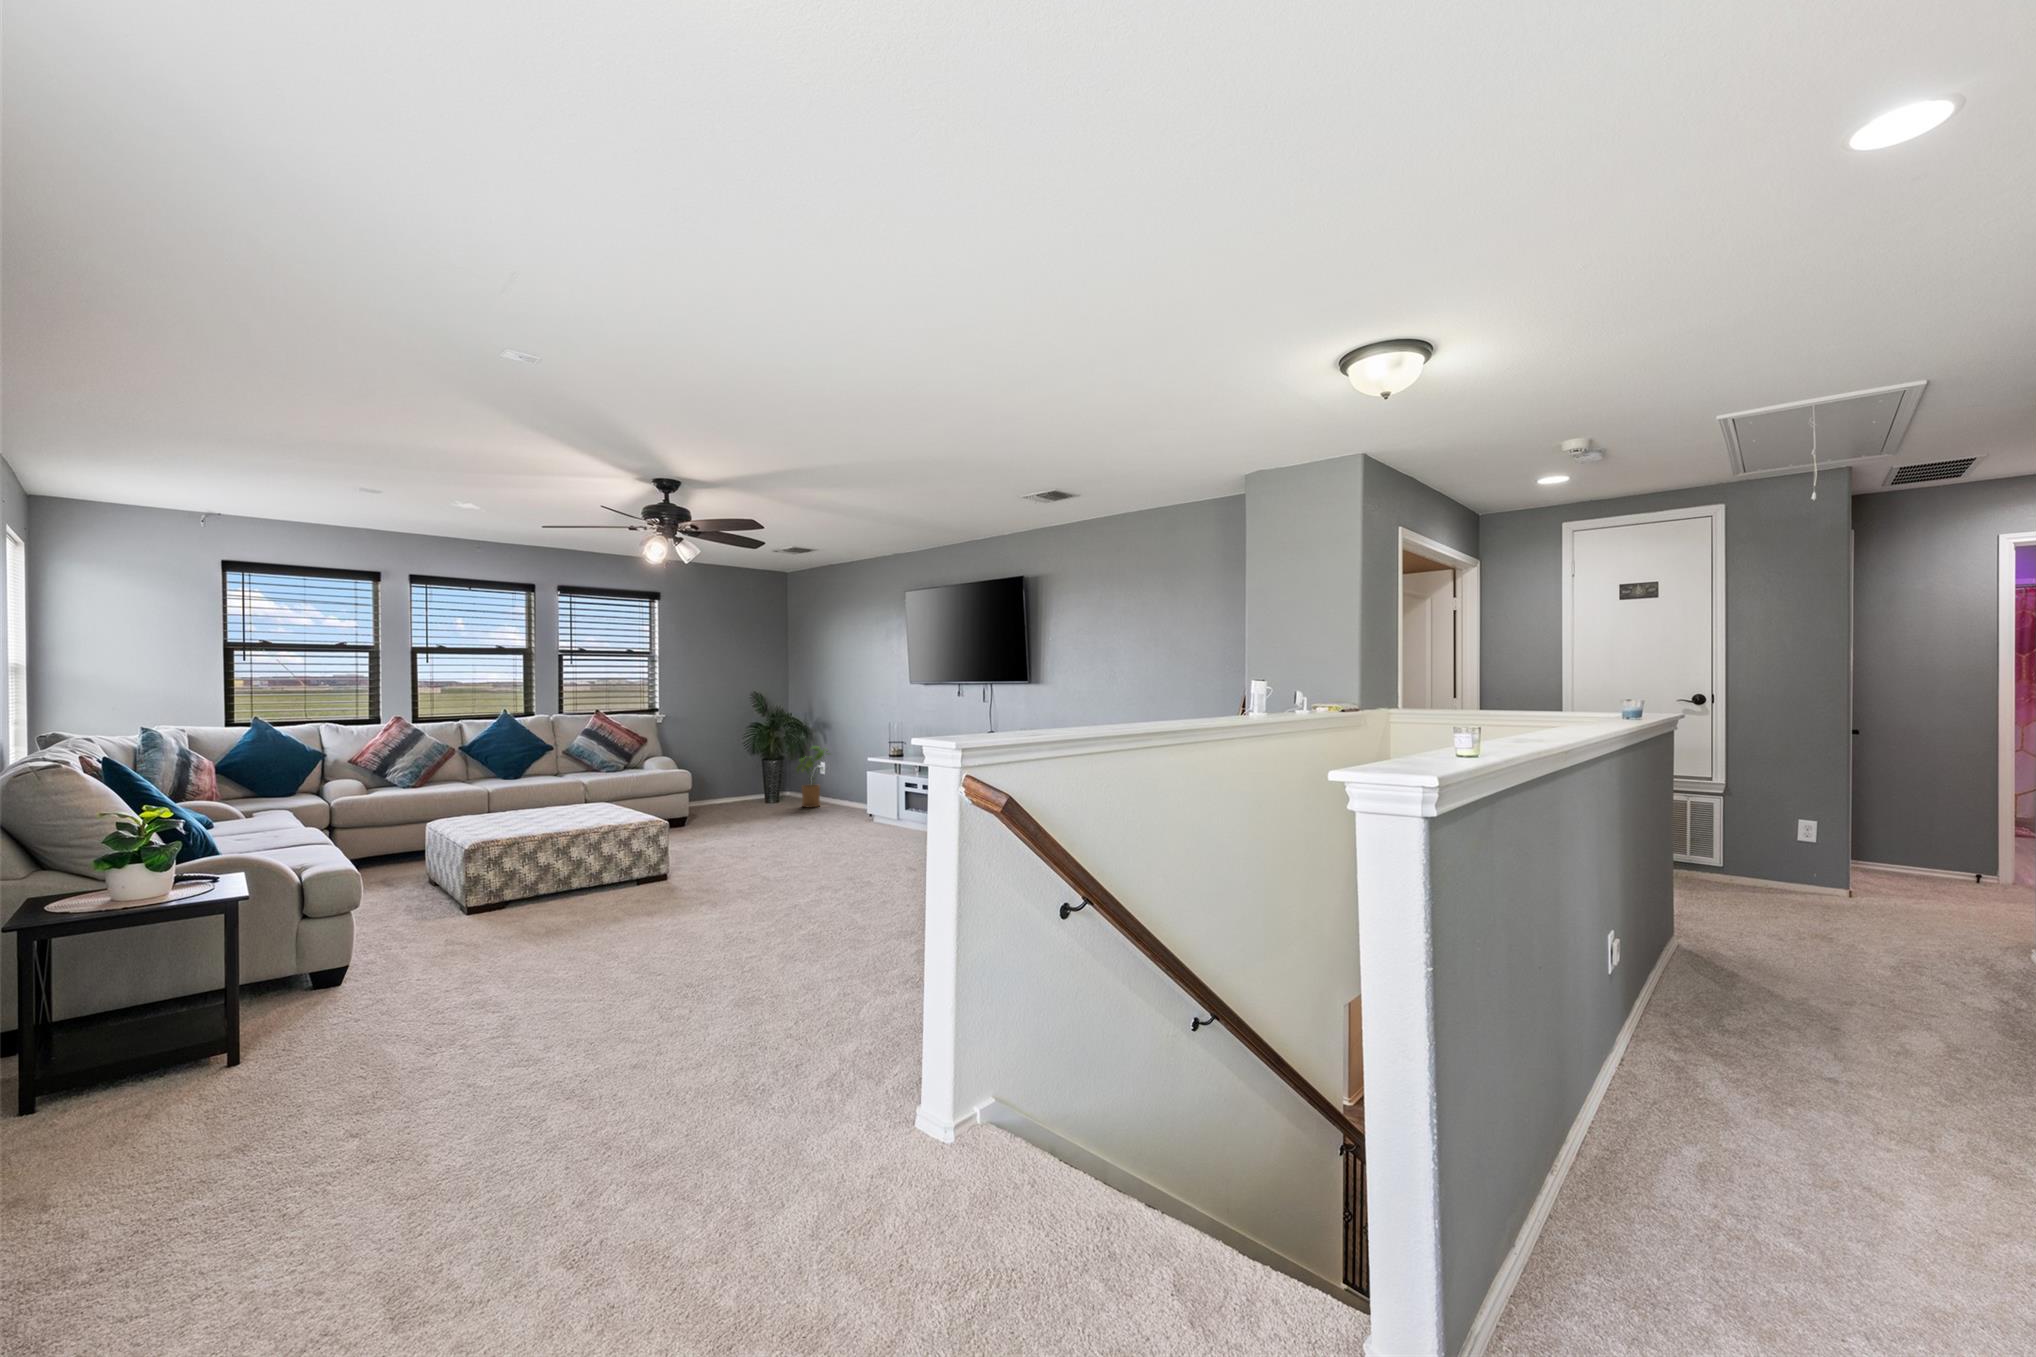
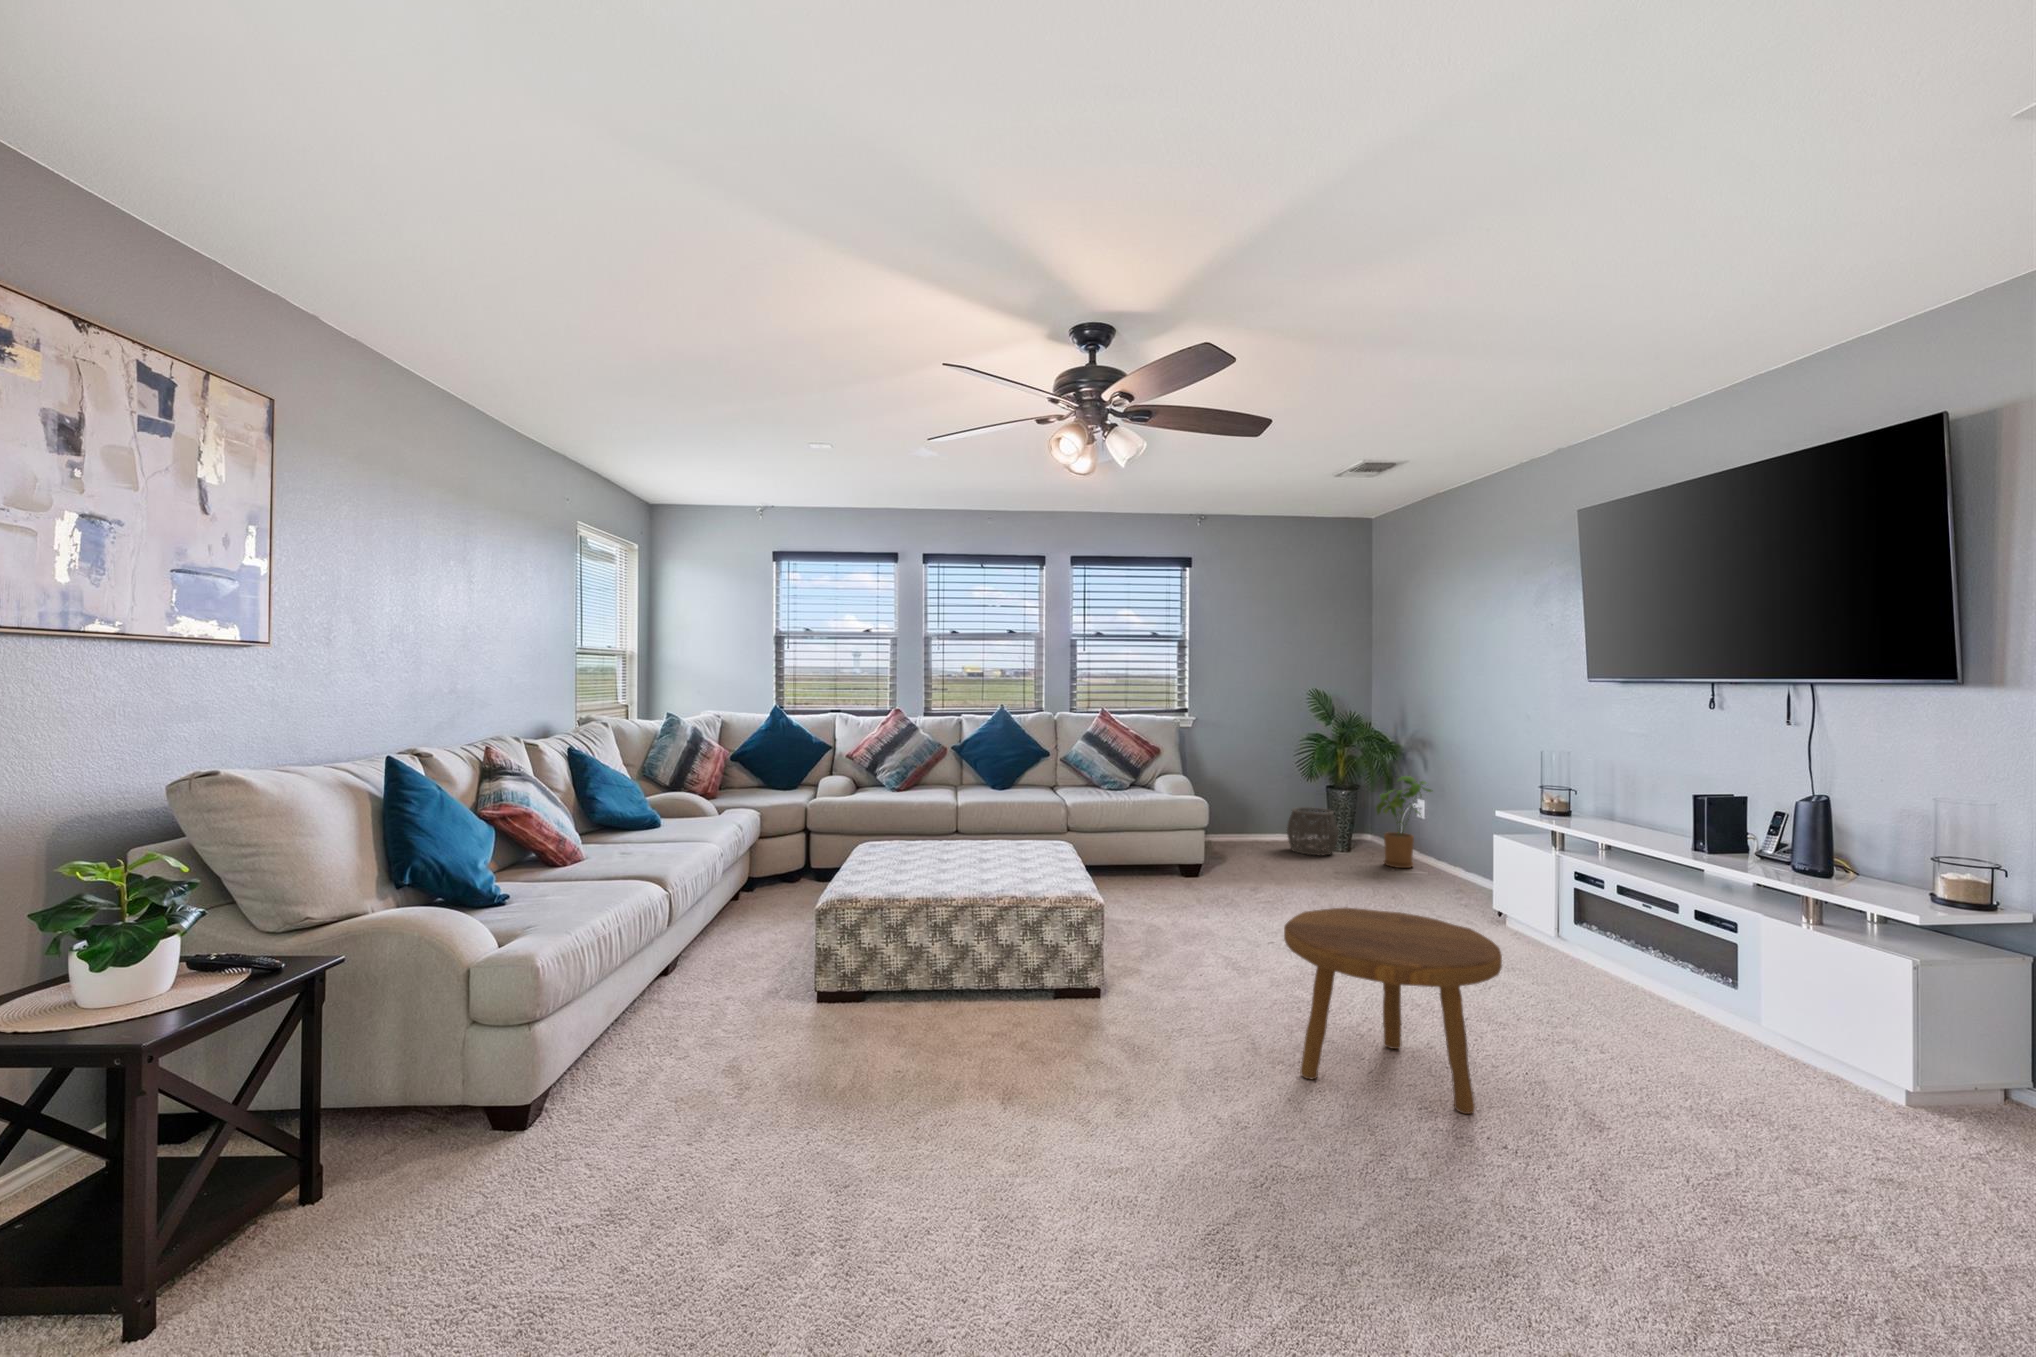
woven basket: none [734,775,771,808] -> present [1287,807,1339,856]
footstool: none [779,803,877,885] -> present [1284,908,1502,1114]

